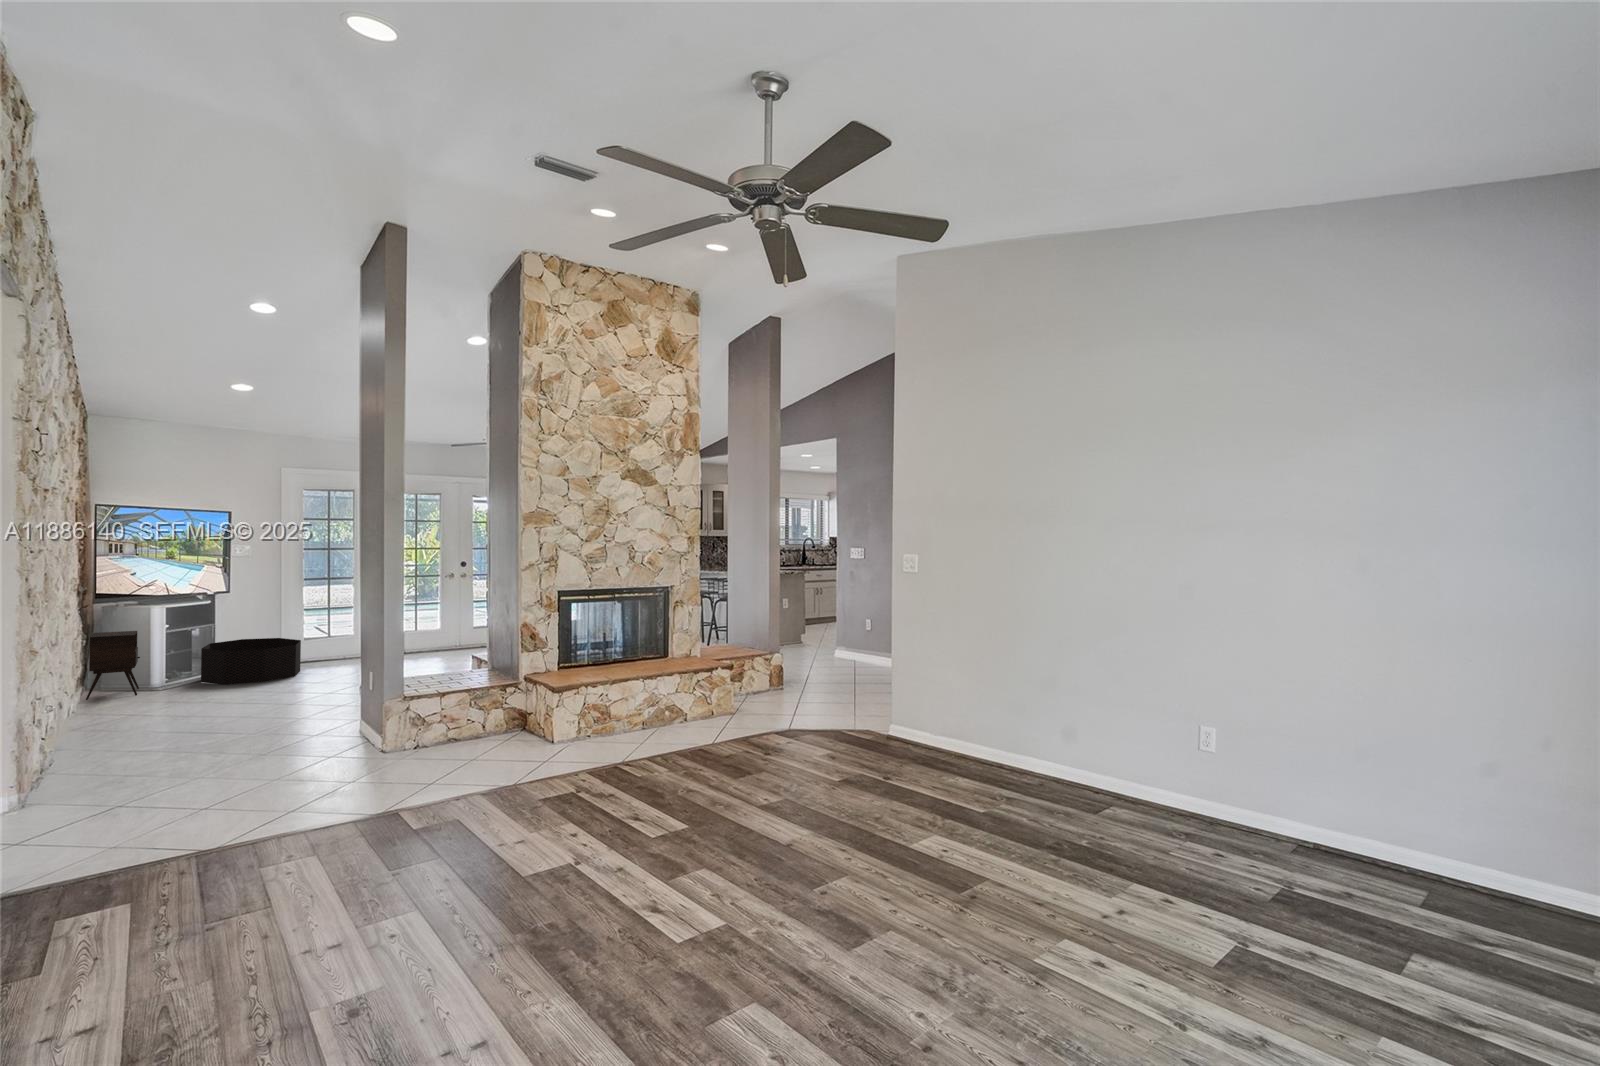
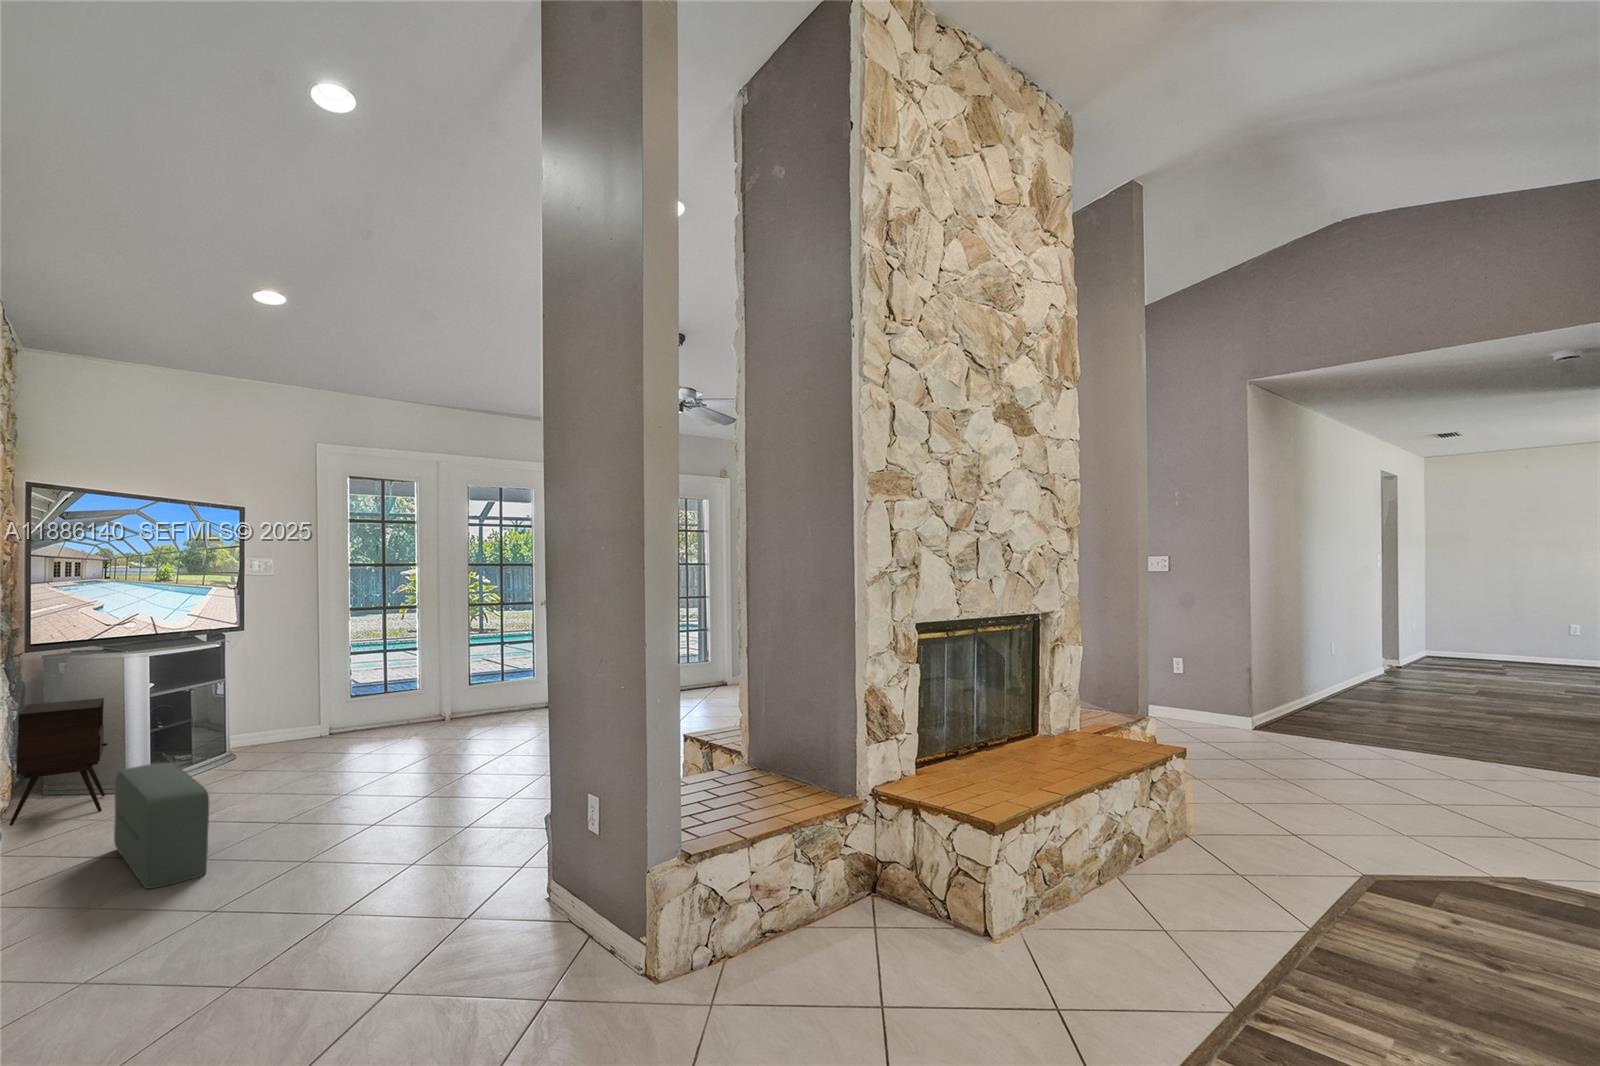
basket: present [201,638,301,685] -> none [208,700,361,784]
pouf: none [144,664,193,723] -> present [114,763,209,889]

